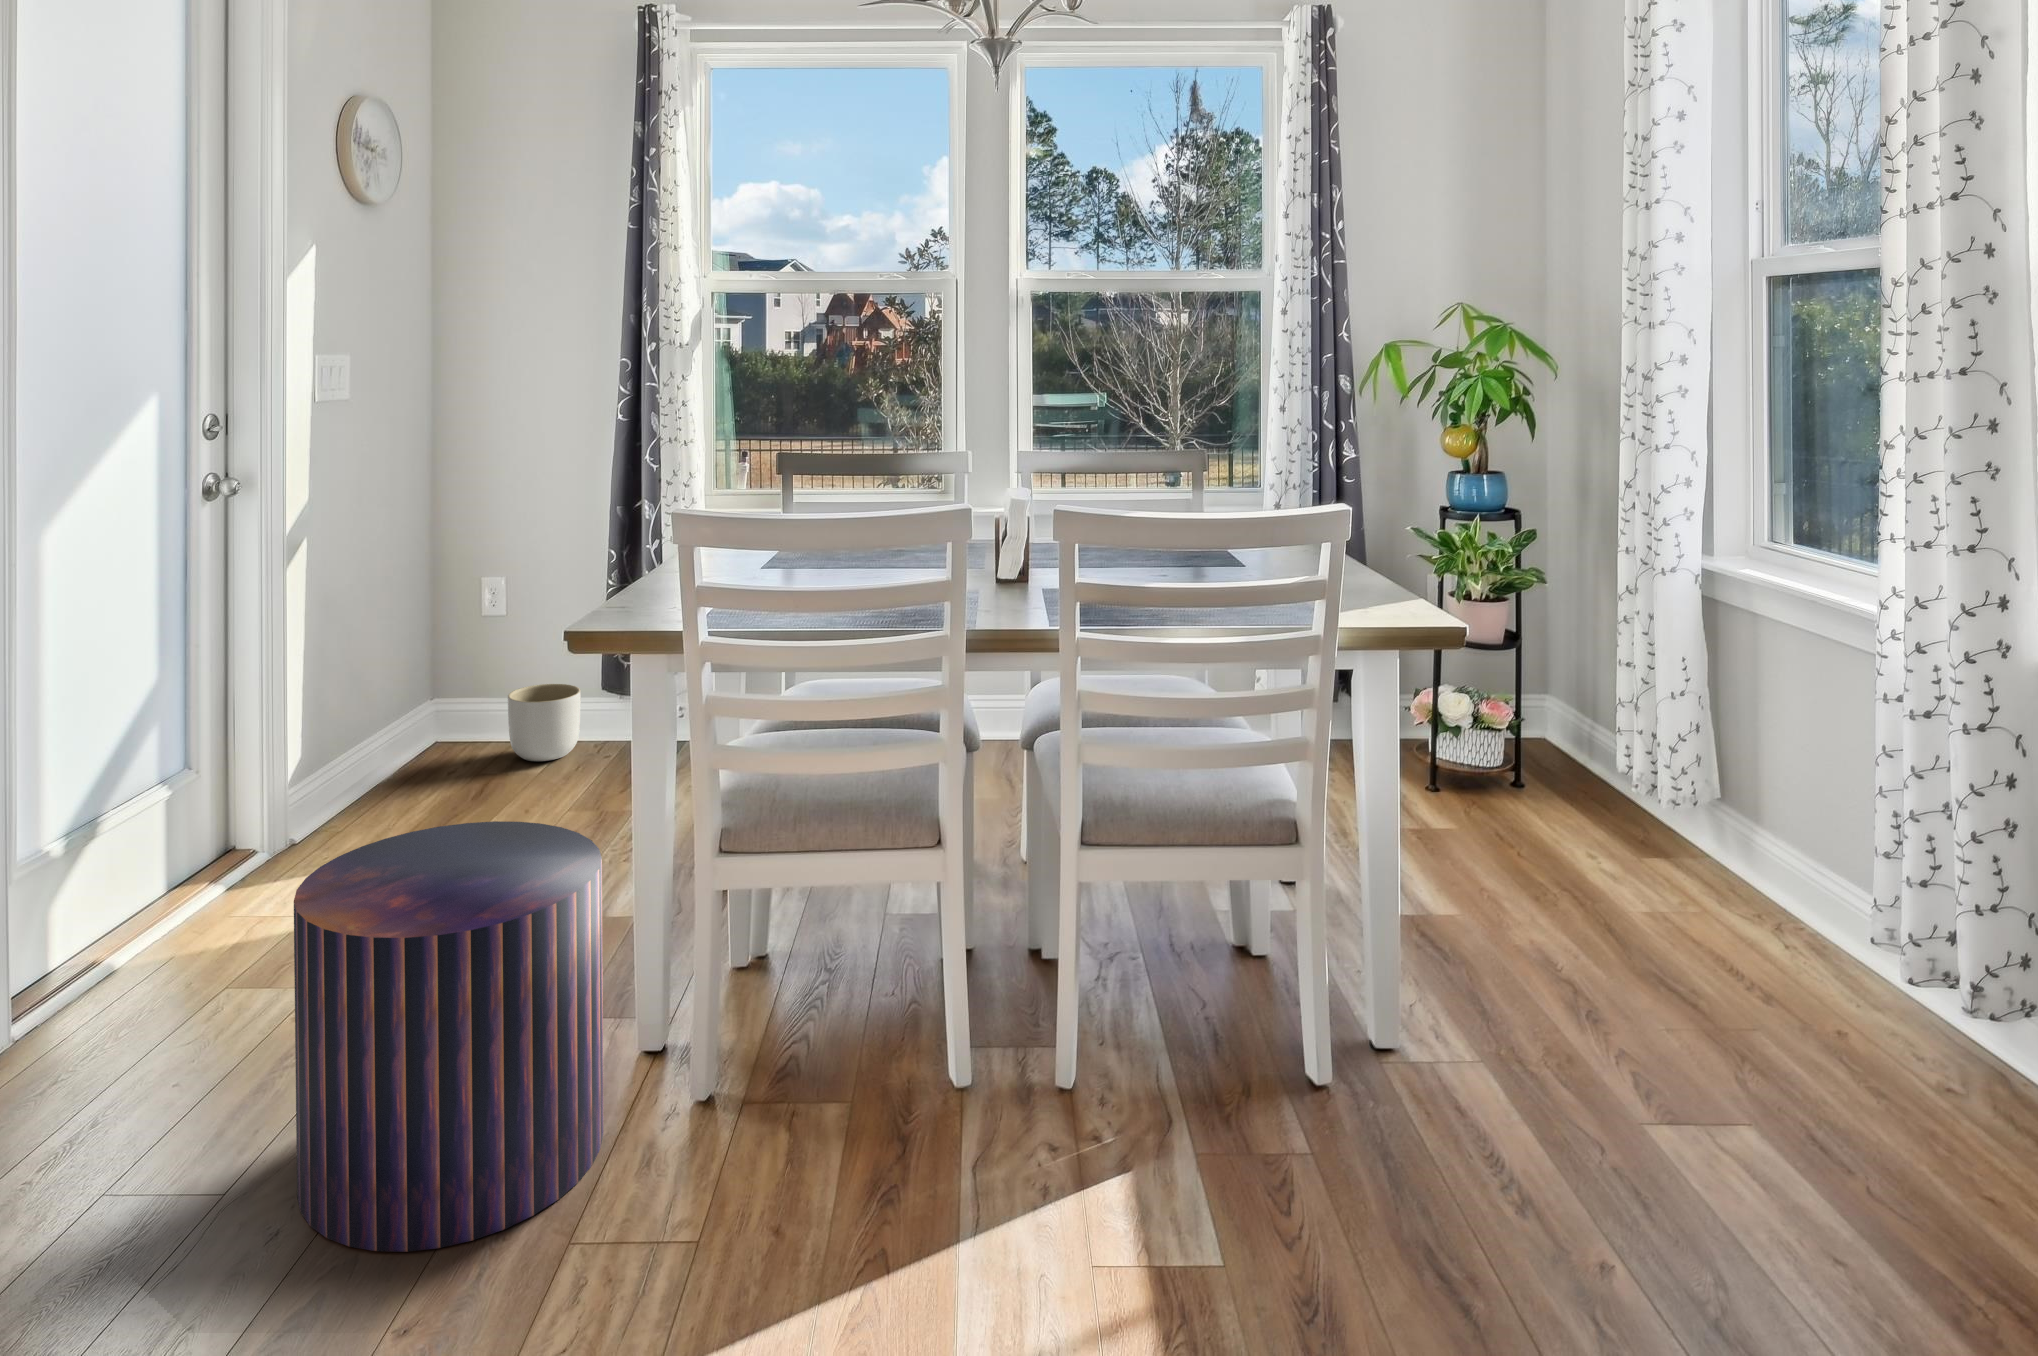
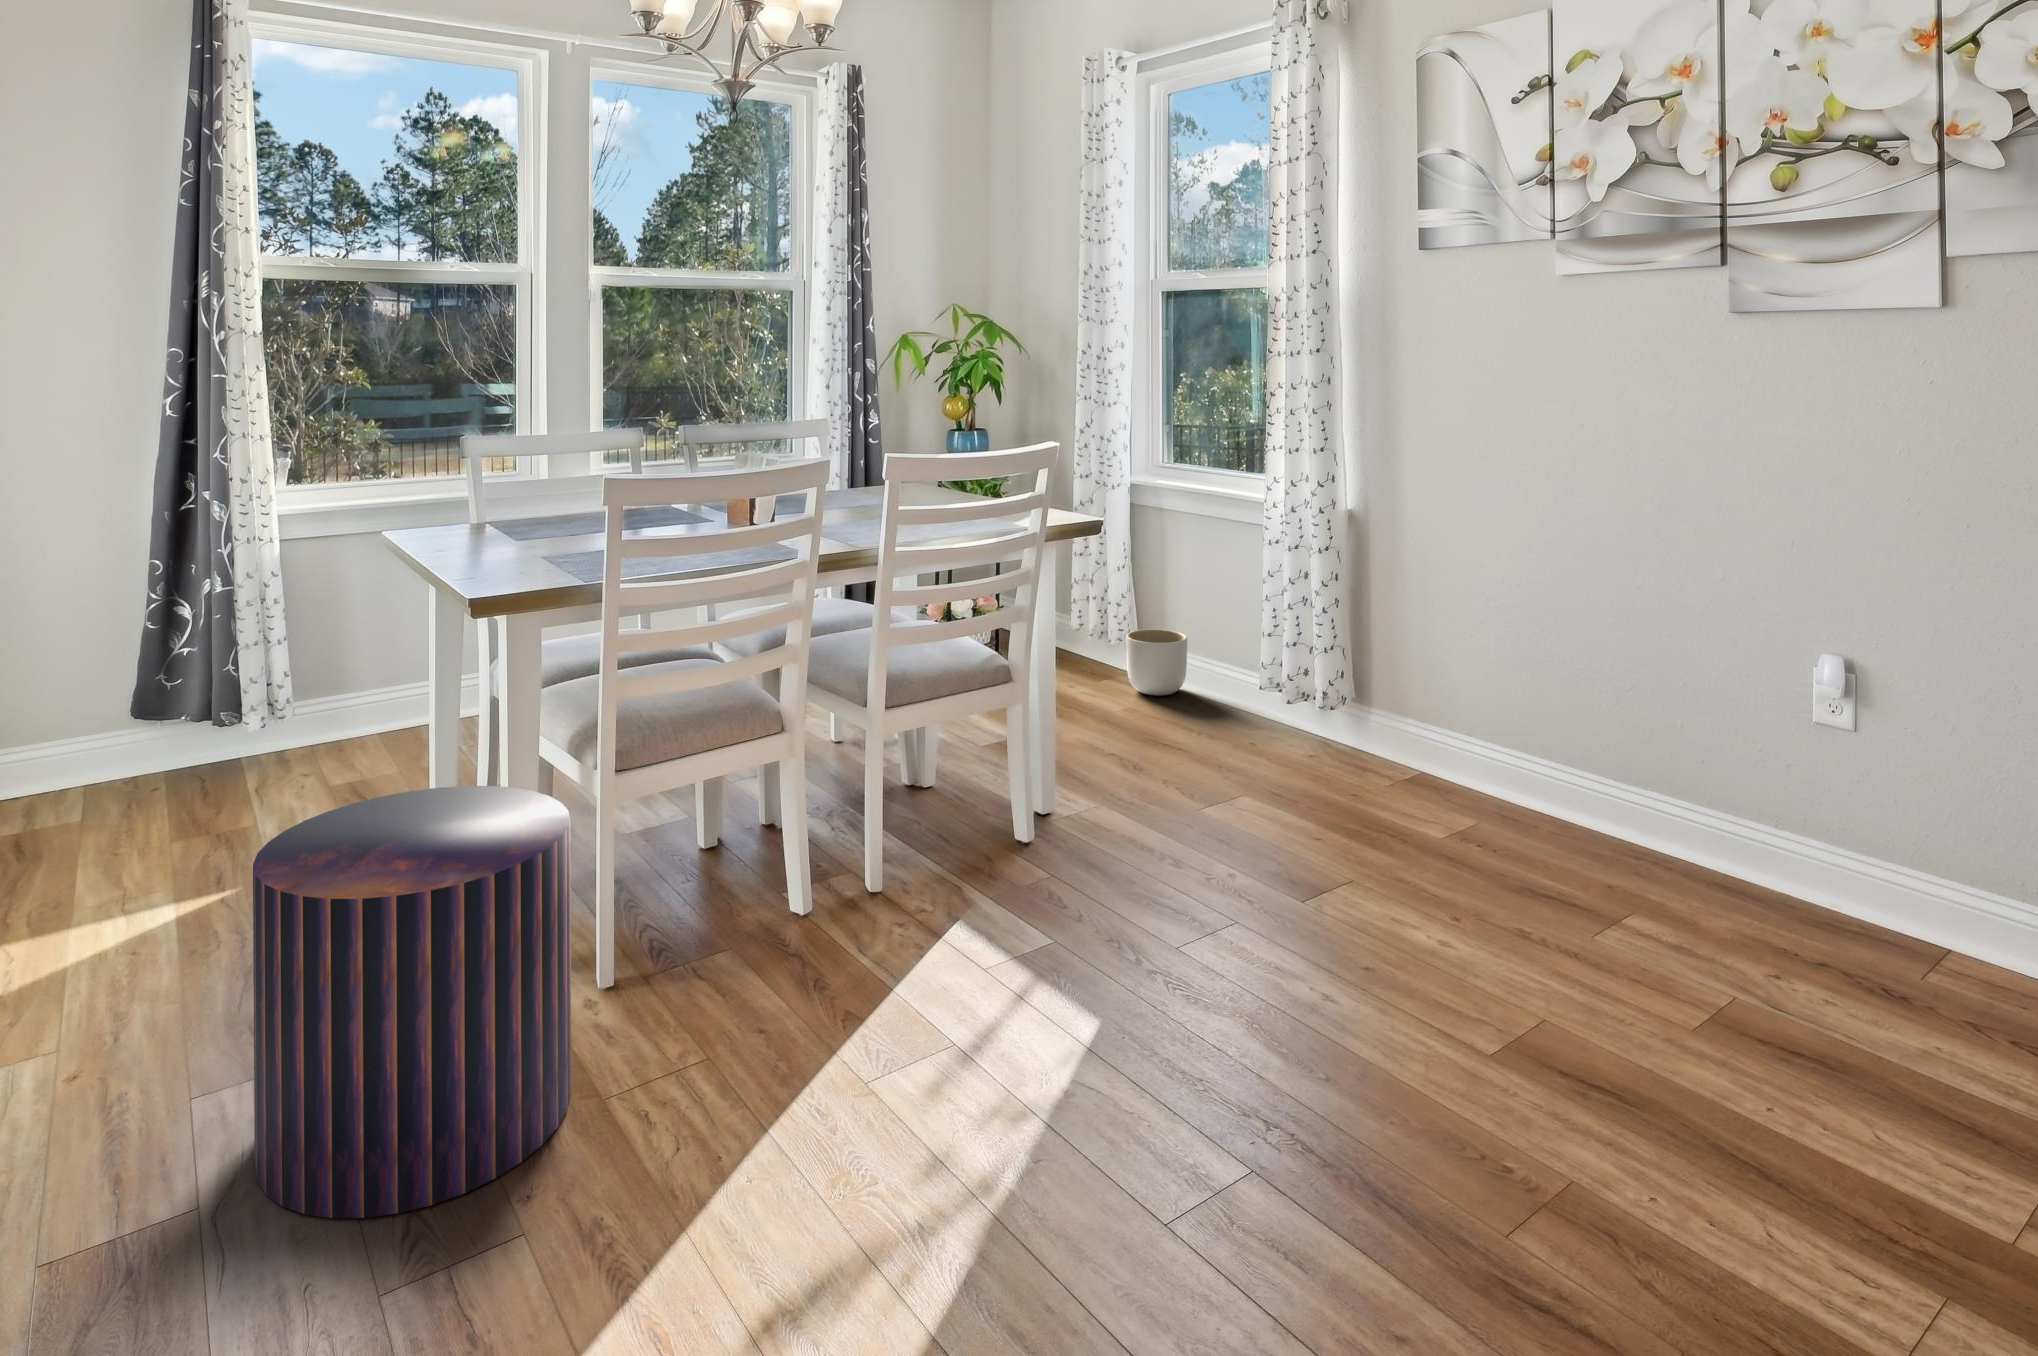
planter: present [508,684,581,761] -> present [1126,629,1187,696]

